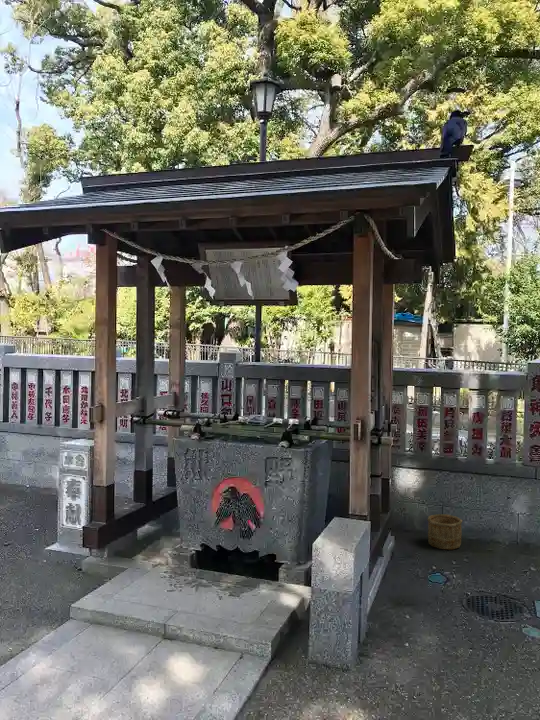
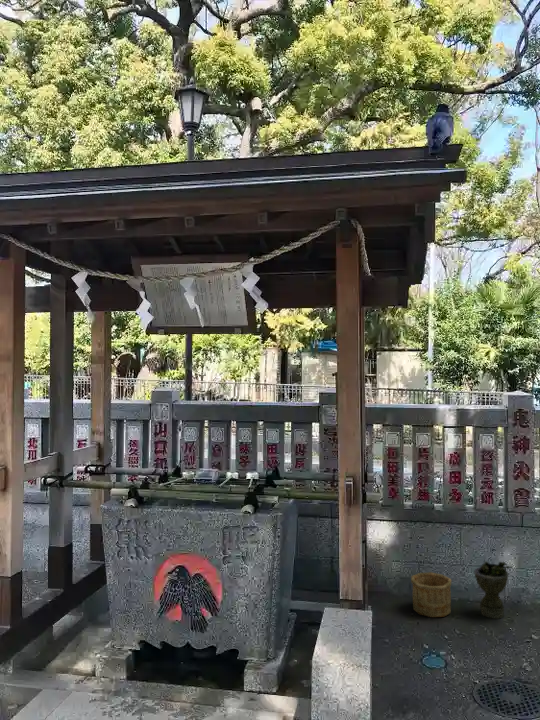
planter: none [483,507,512,555] -> present [474,562,509,619]

